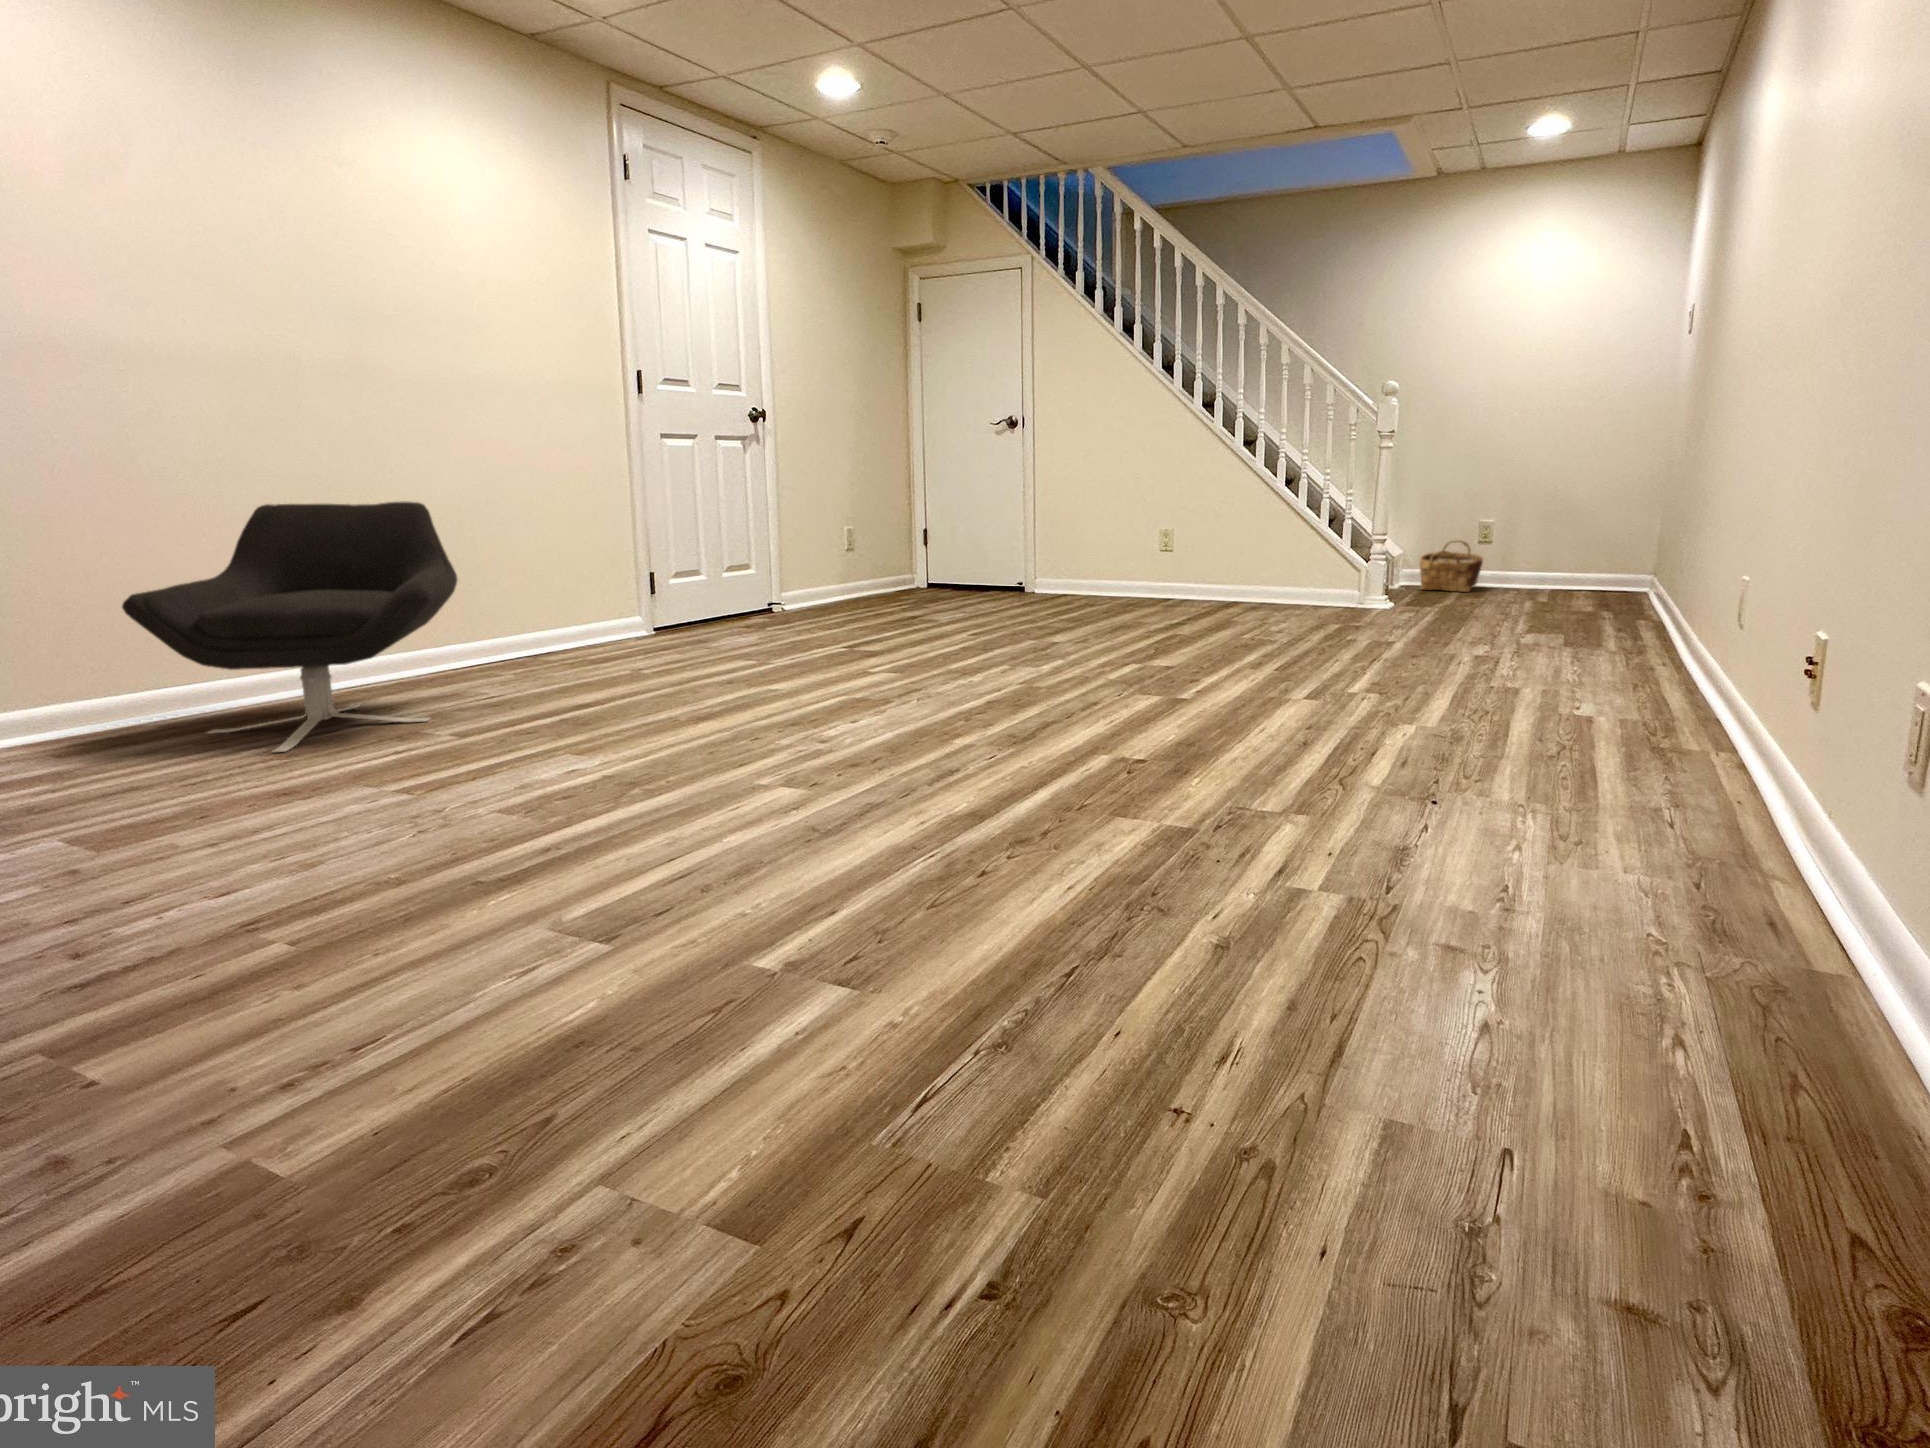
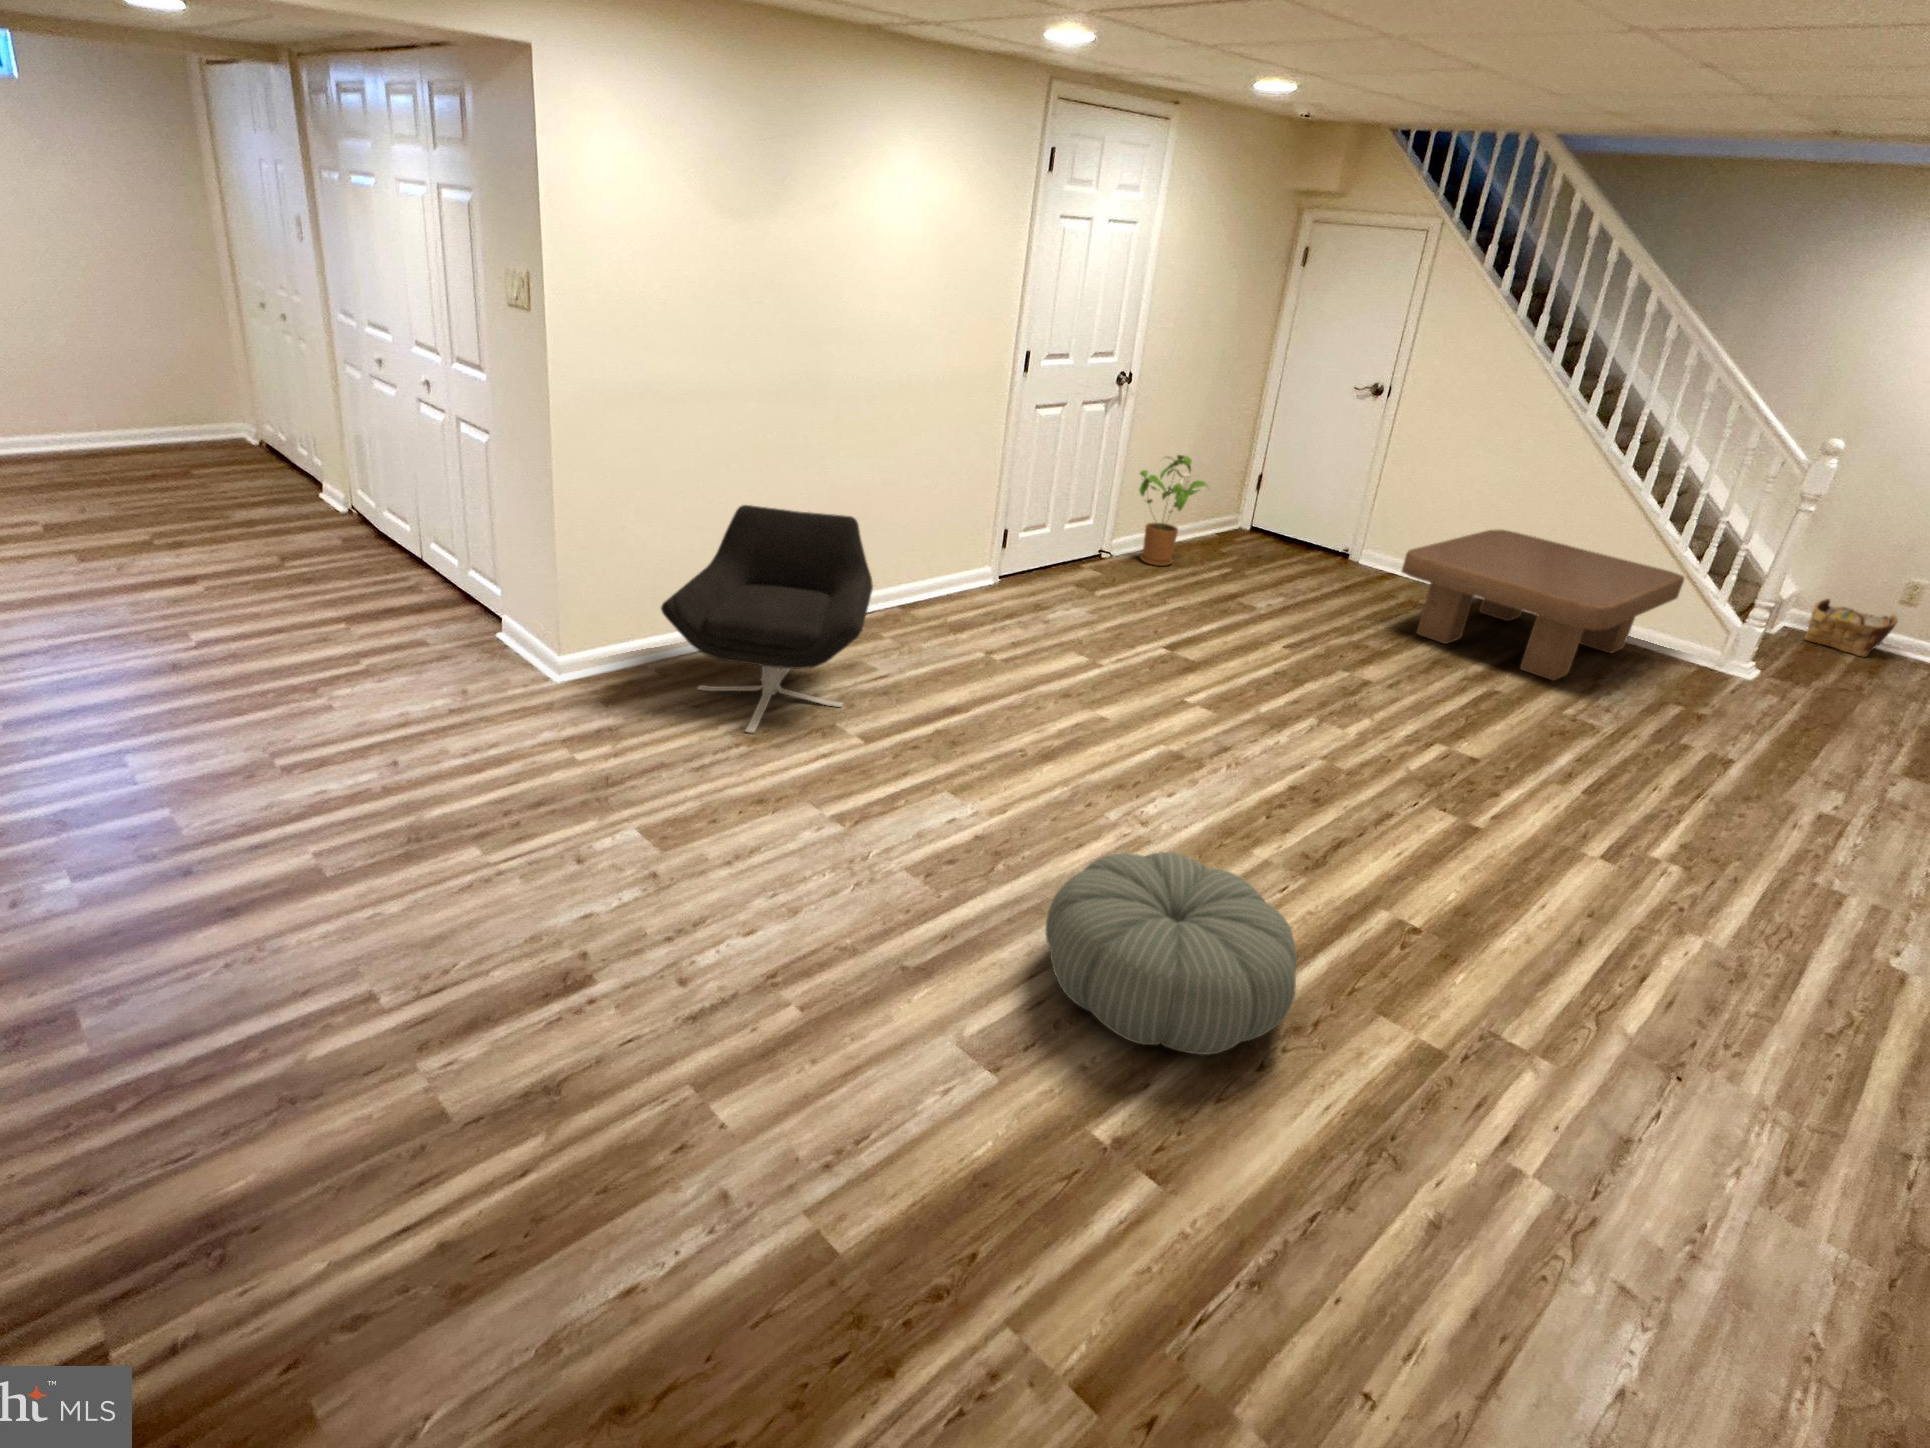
house plant: none [795,493,873,611] -> present [1139,455,1207,566]
coffee table: none [1070,526,1313,625] -> present [1402,530,1684,681]
pouf: none [679,688,1007,880] -> present [1046,852,1297,1055]

